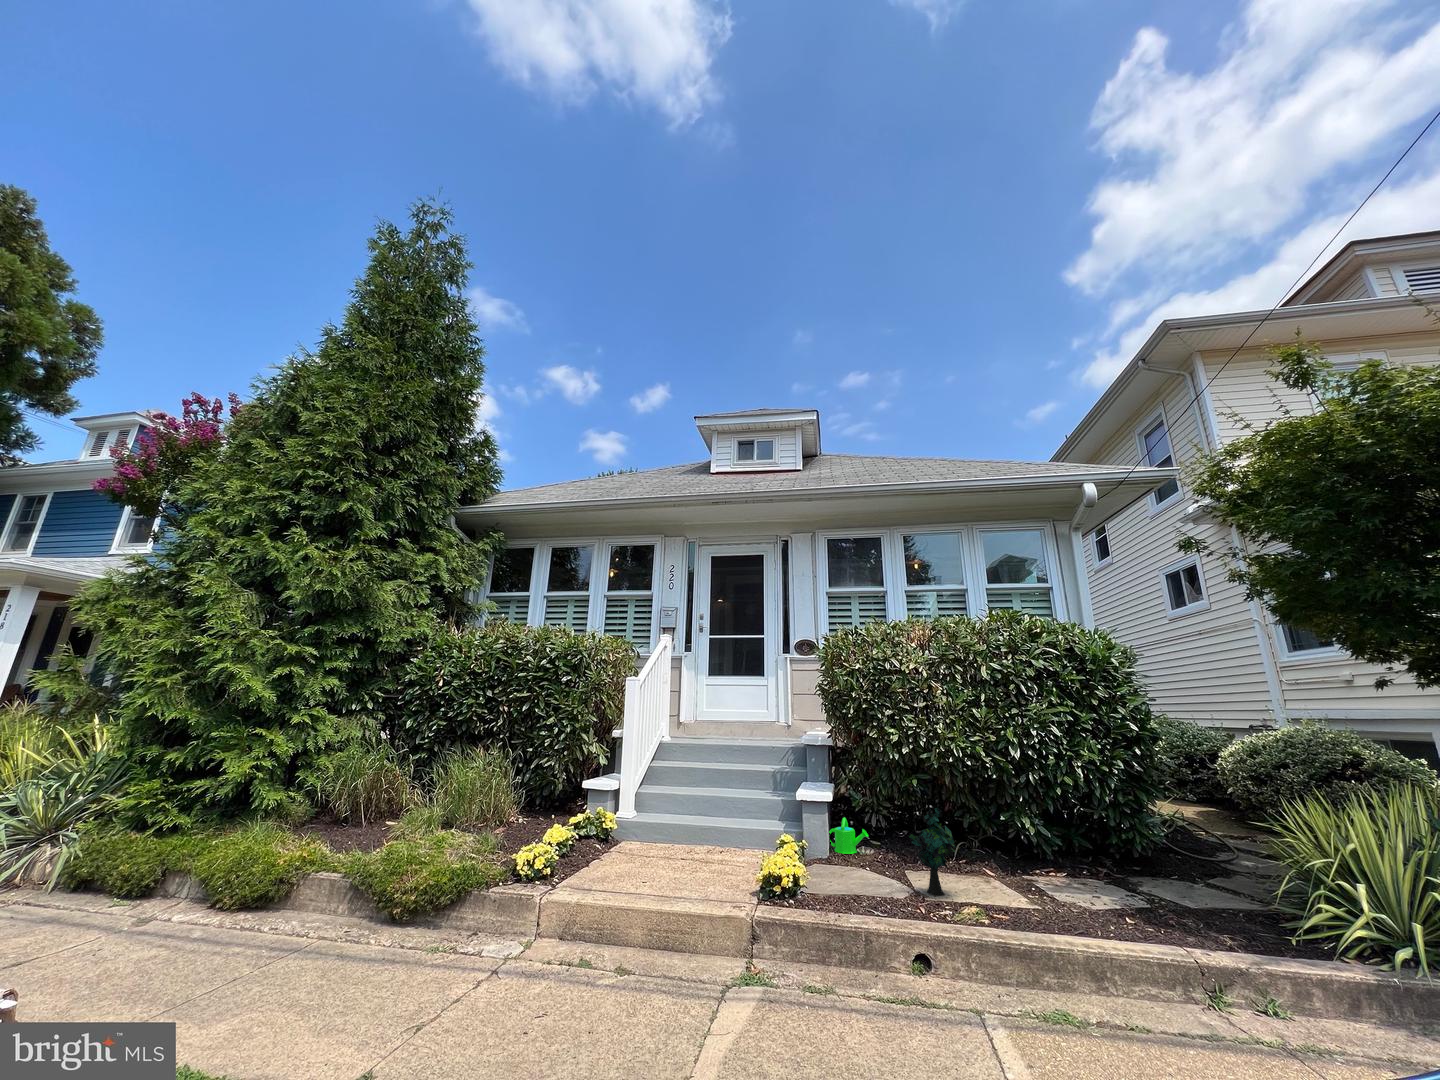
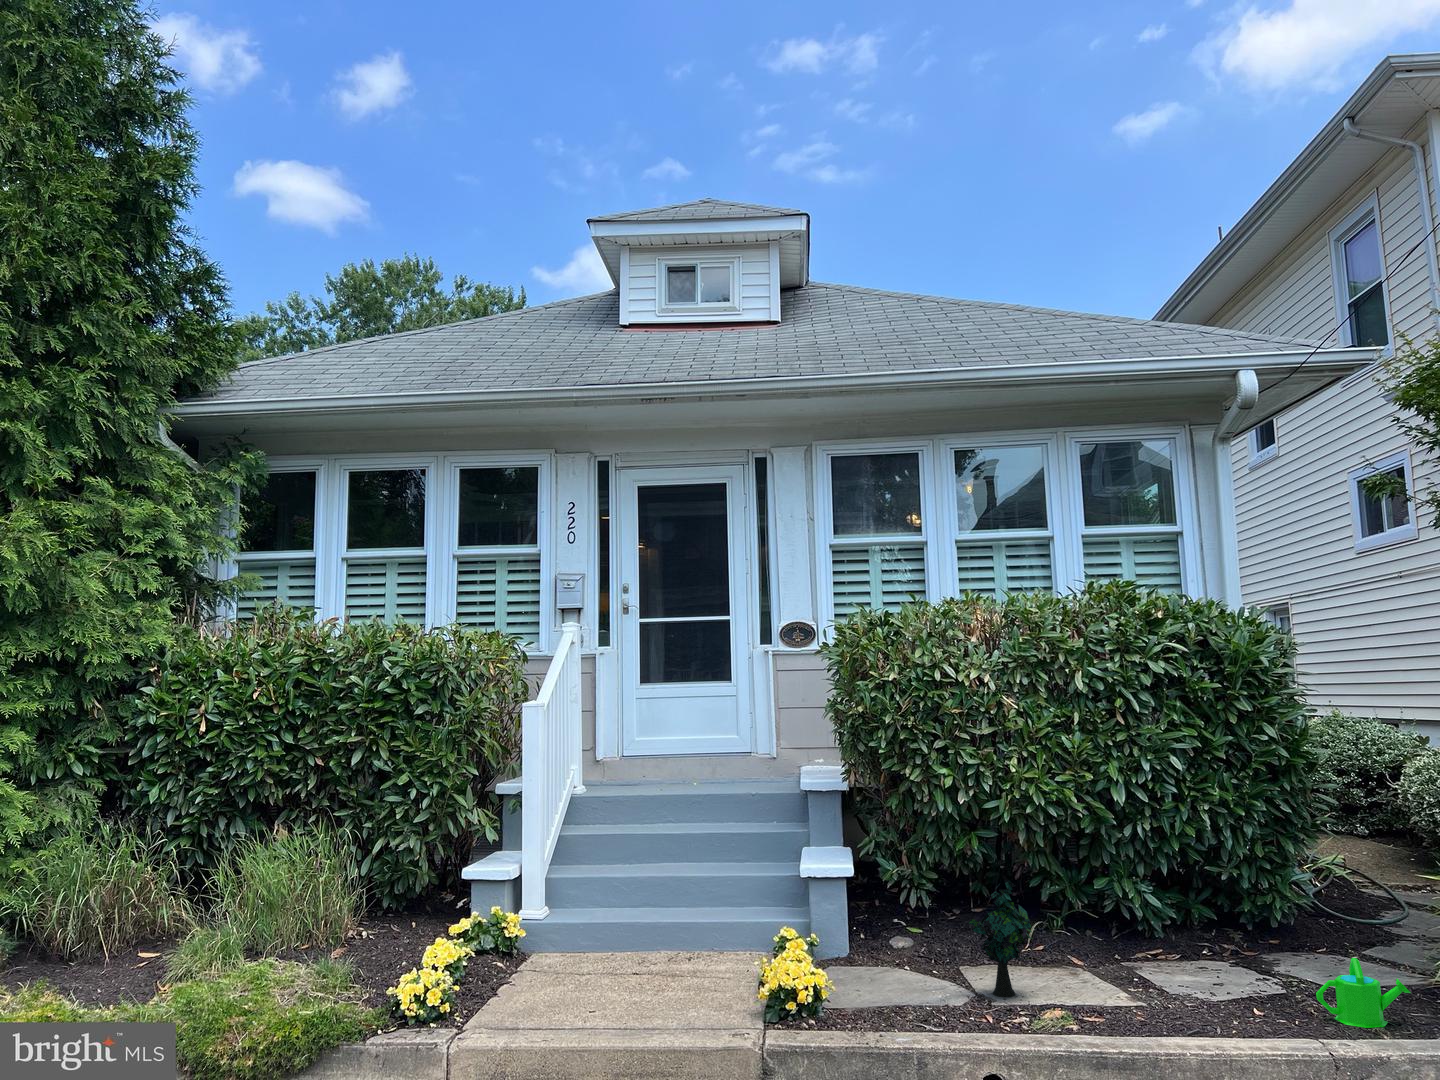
watering can: present [829,817,869,854] -> present [1316,958,1411,1028]

